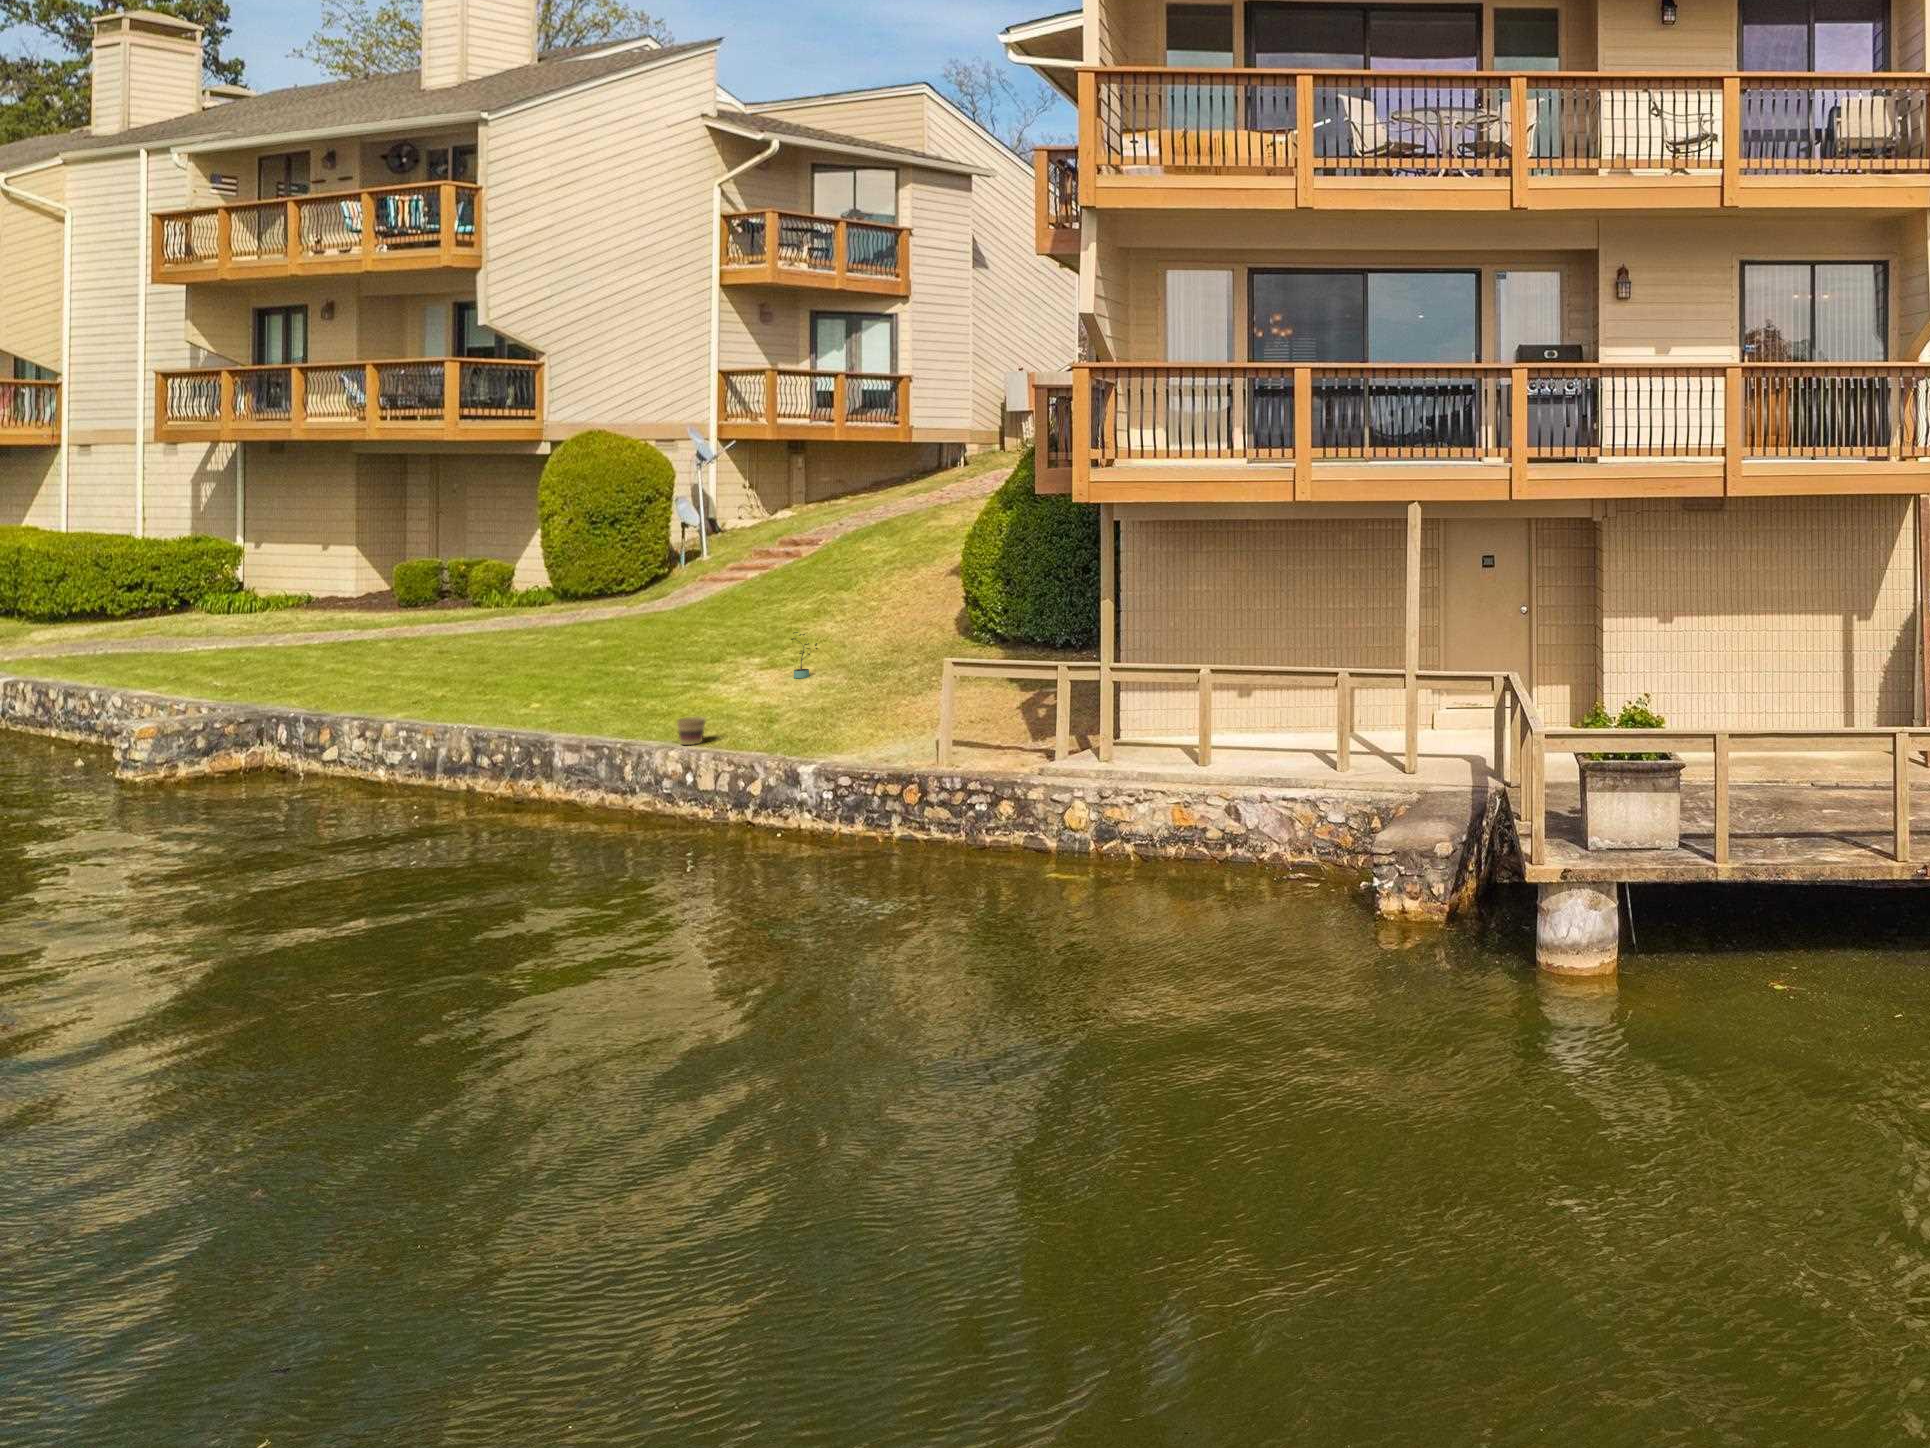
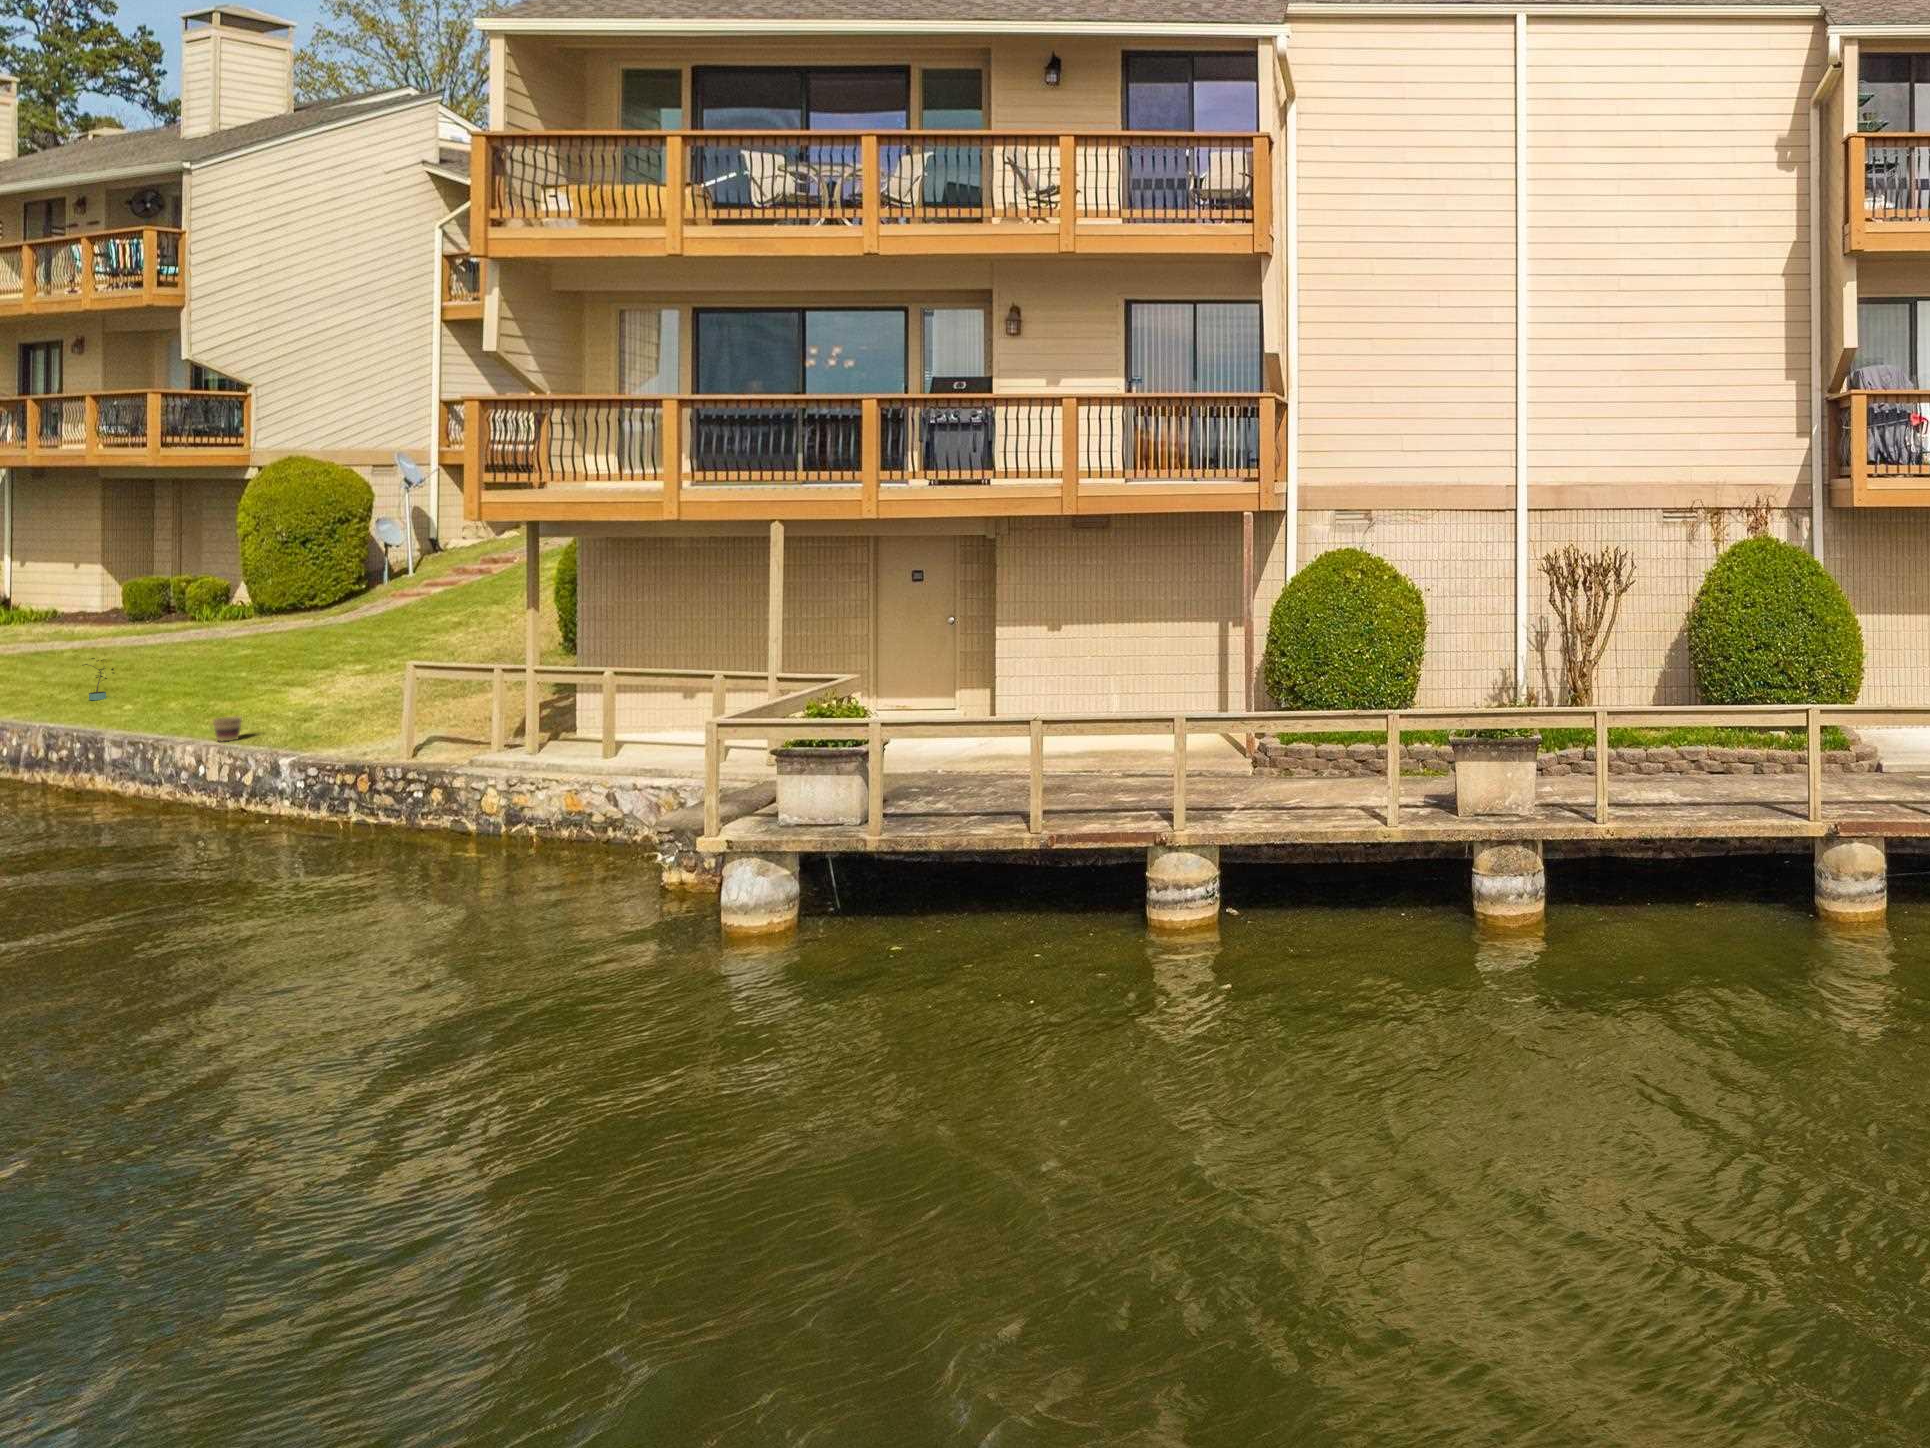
potted plant: present [791,632,818,678] -> present [82,658,114,700]

